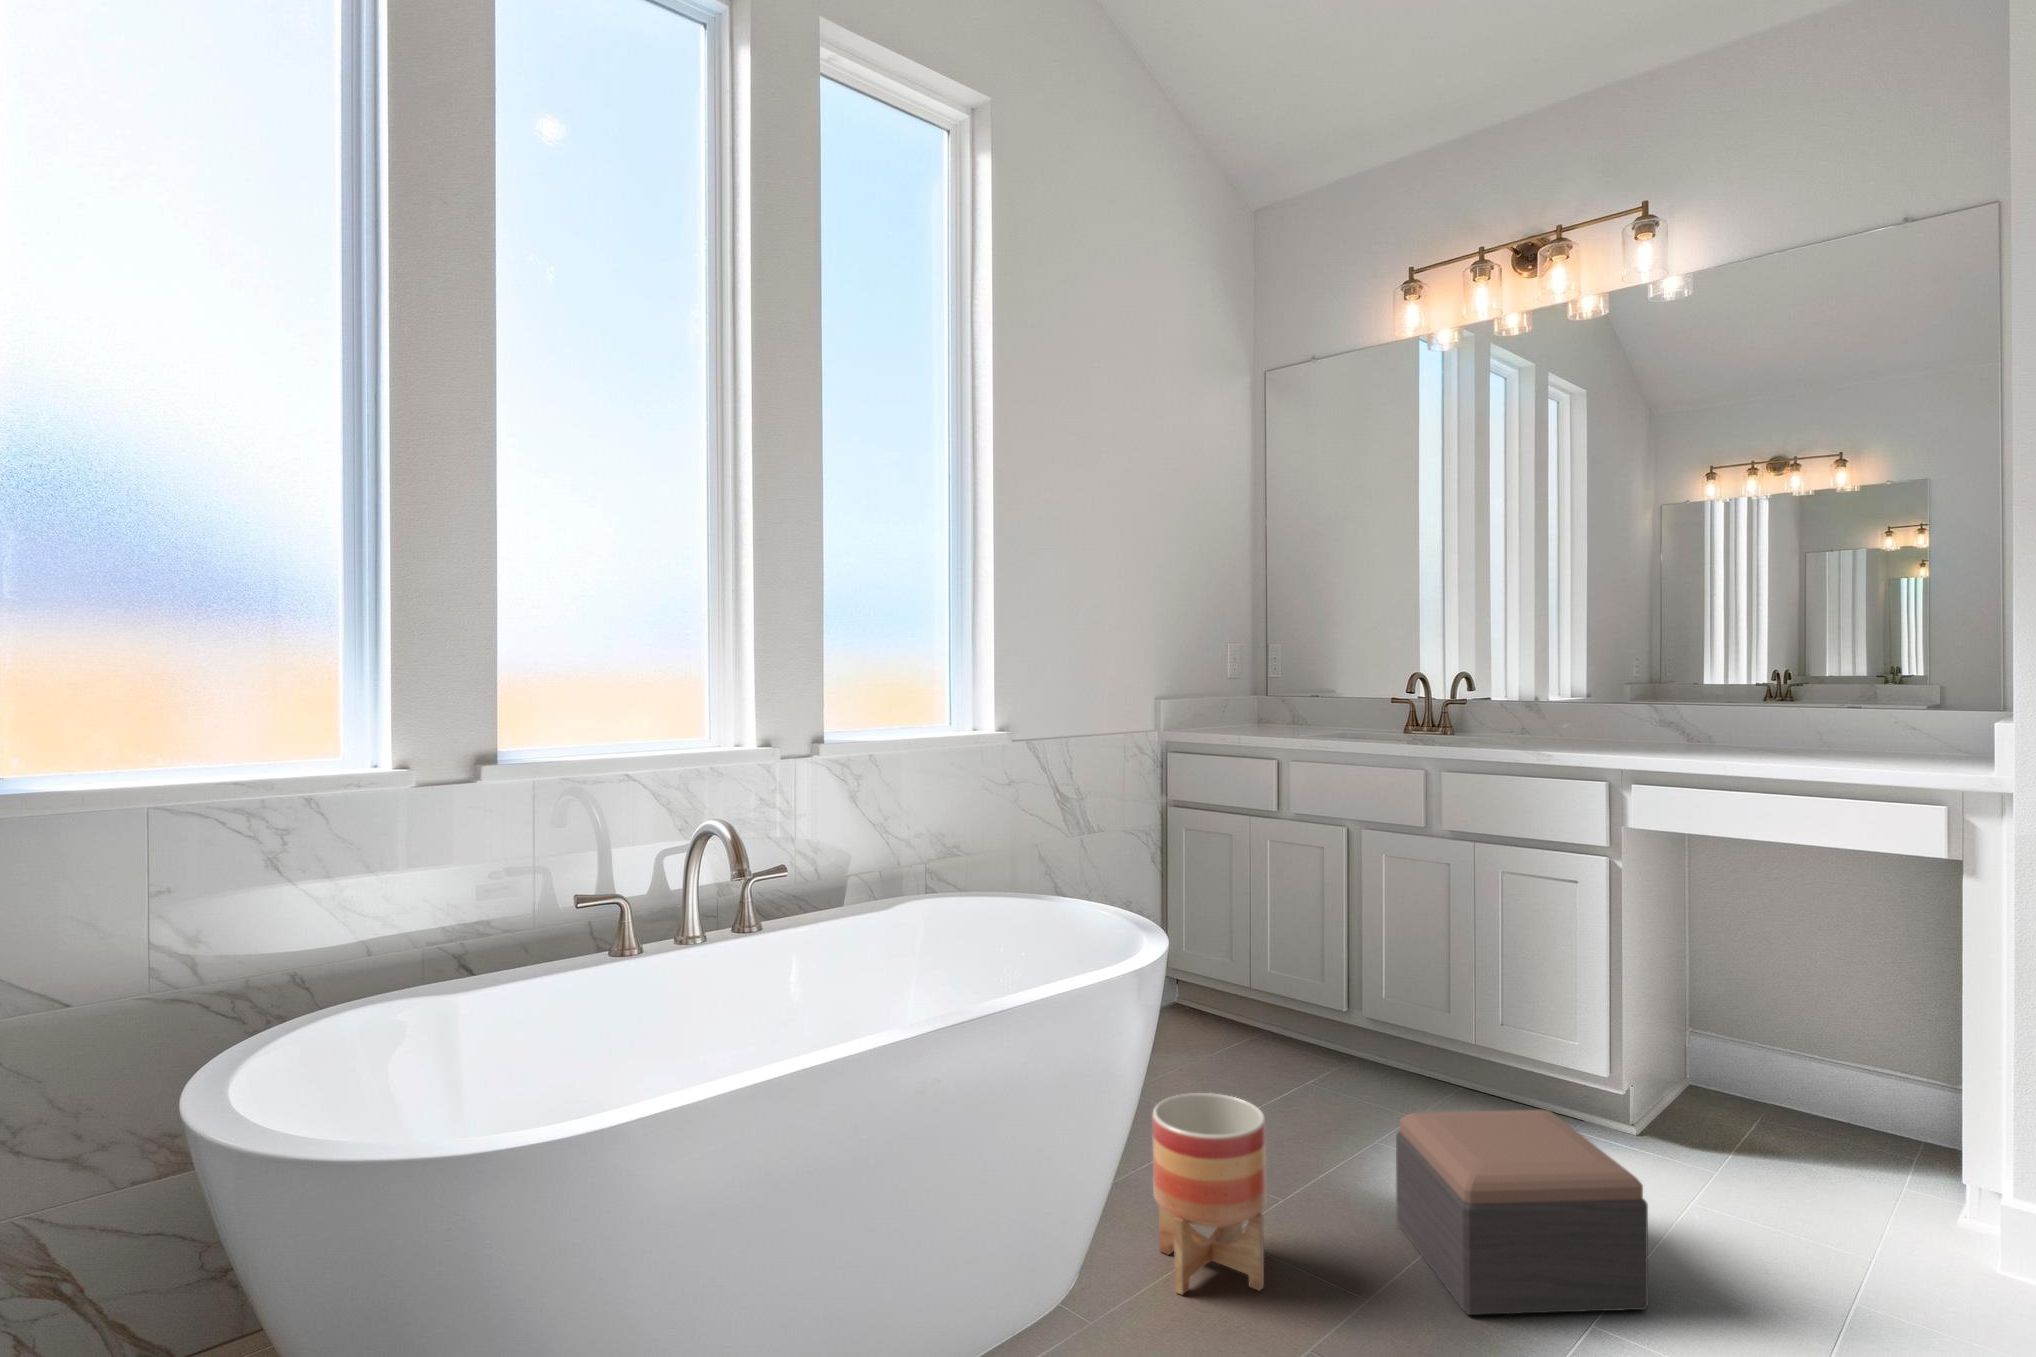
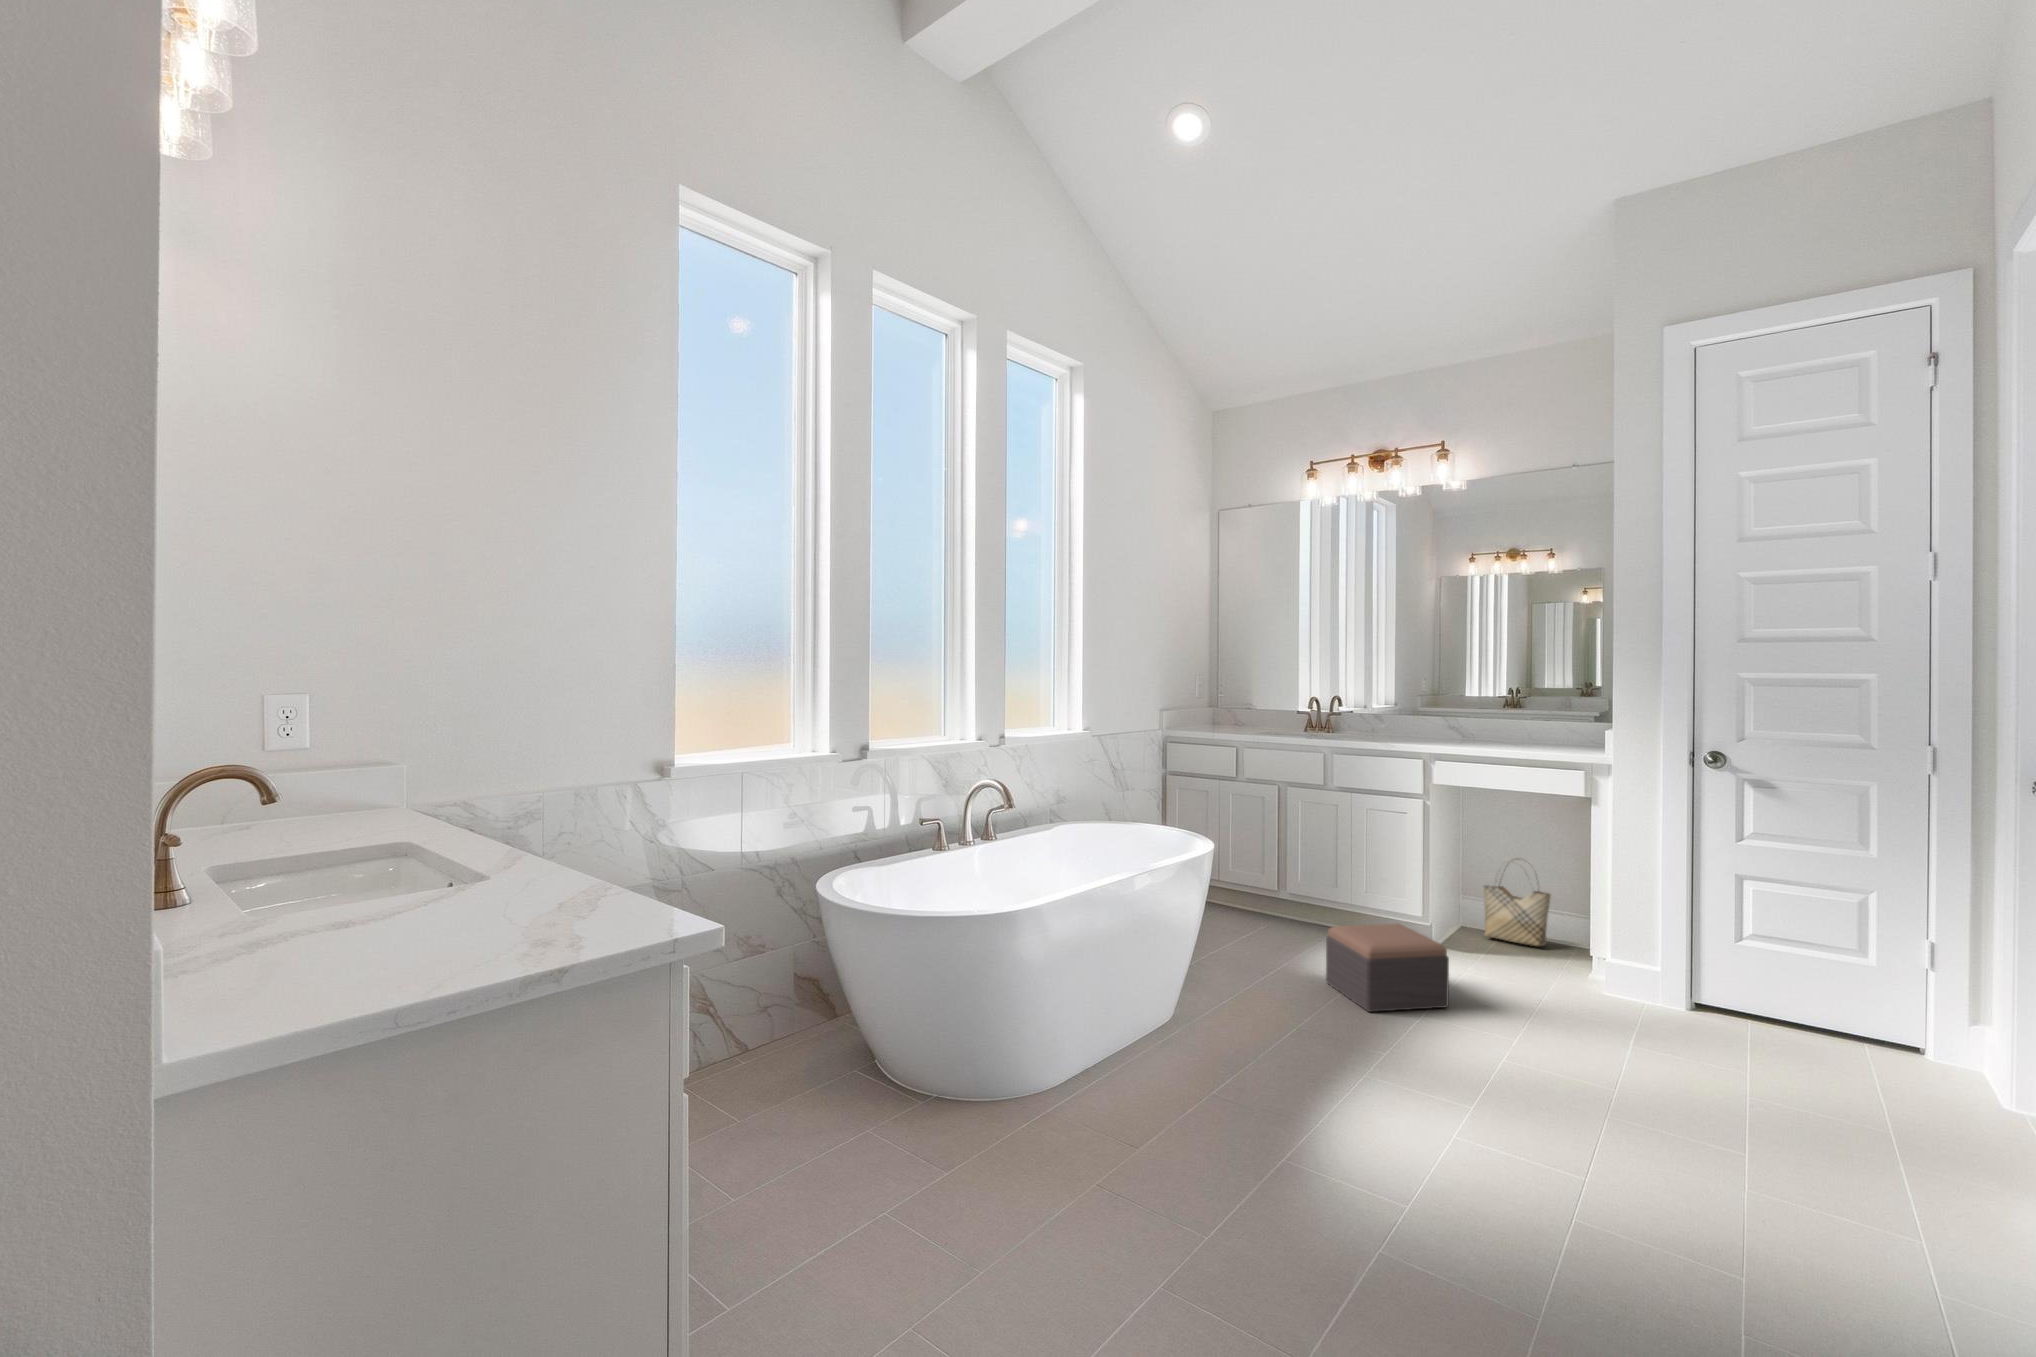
woven basket: none [1733,967,1874,1143] -> present [1484,862,1551,946]
planter: present [1152,1093,1266,1294] -> none [1215,917,1272,1010]

